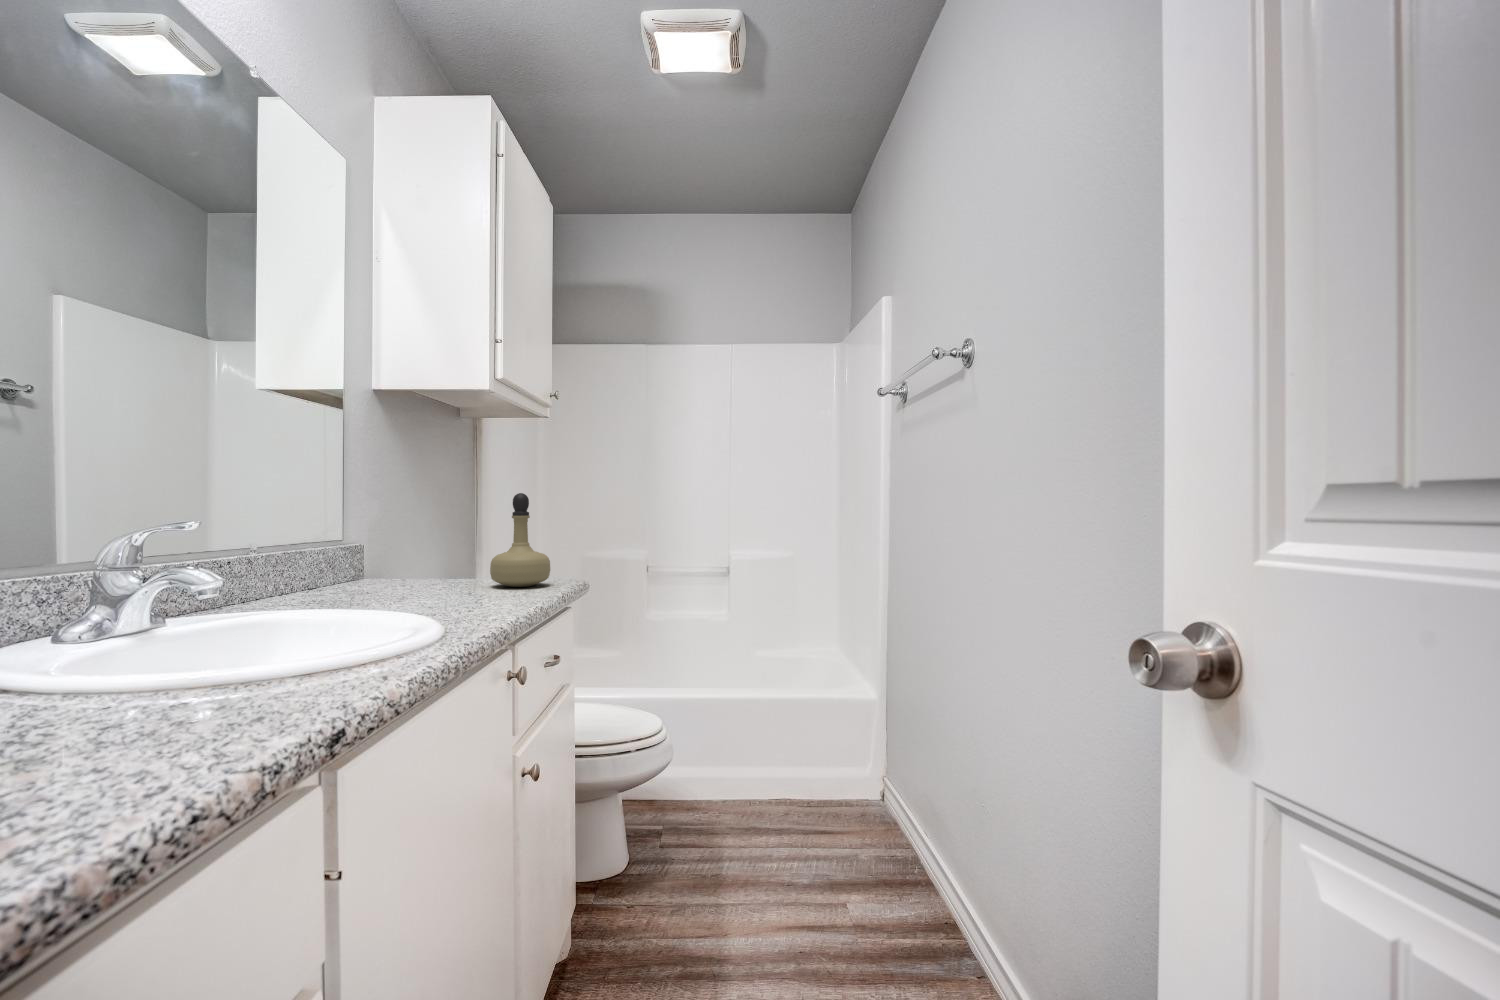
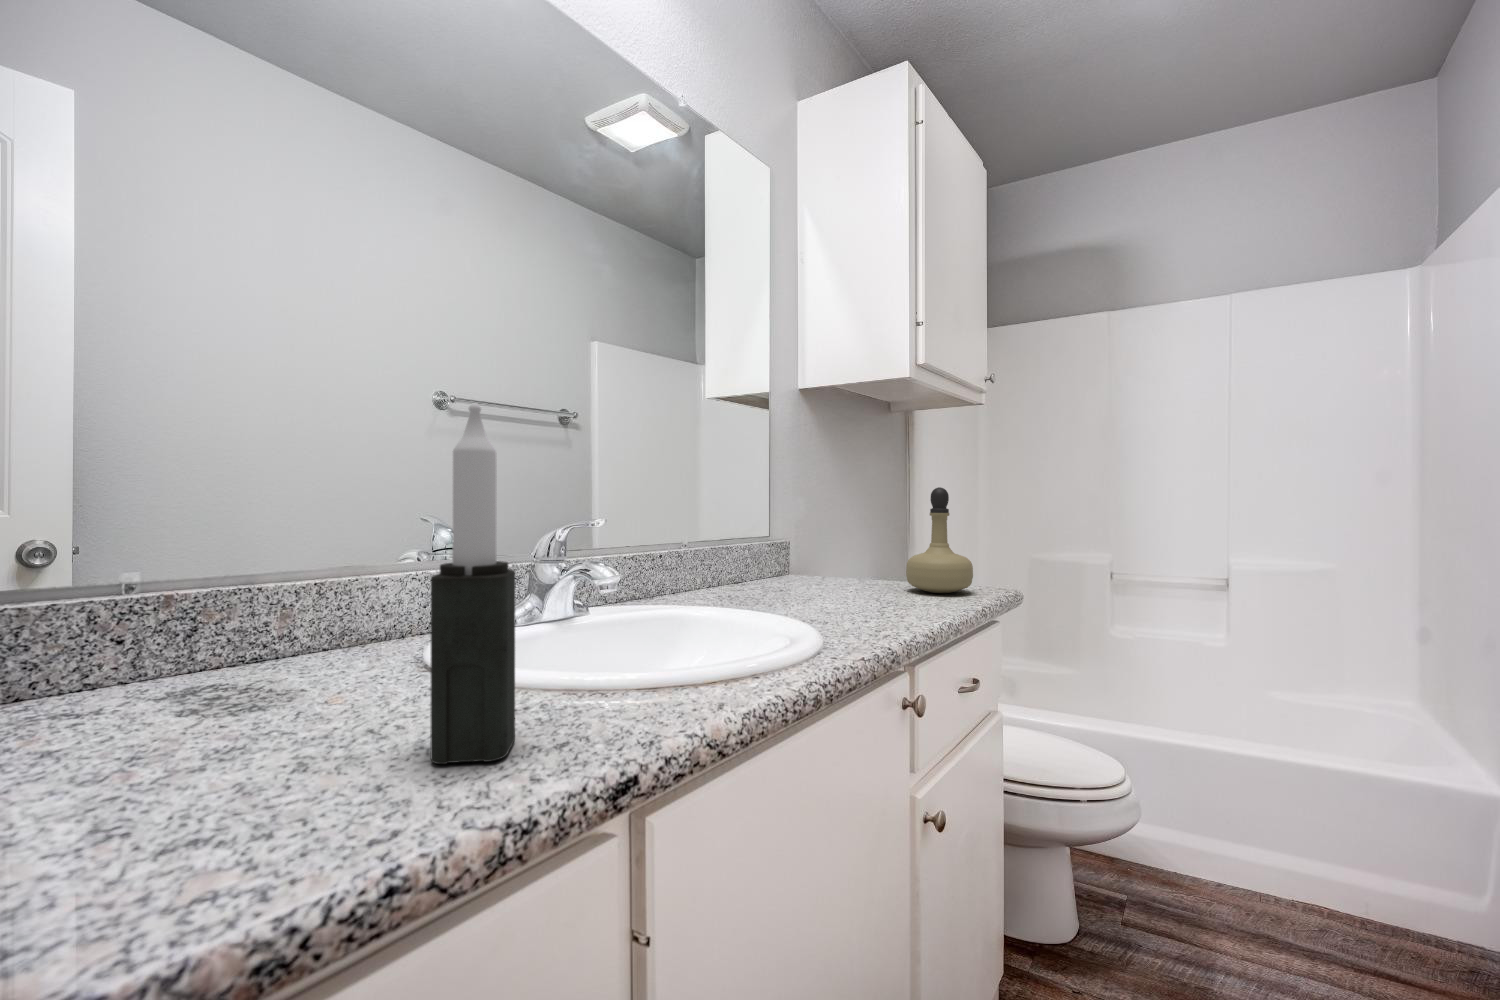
candle: none [114,411,206,753] -> present [431,403,515,764]

